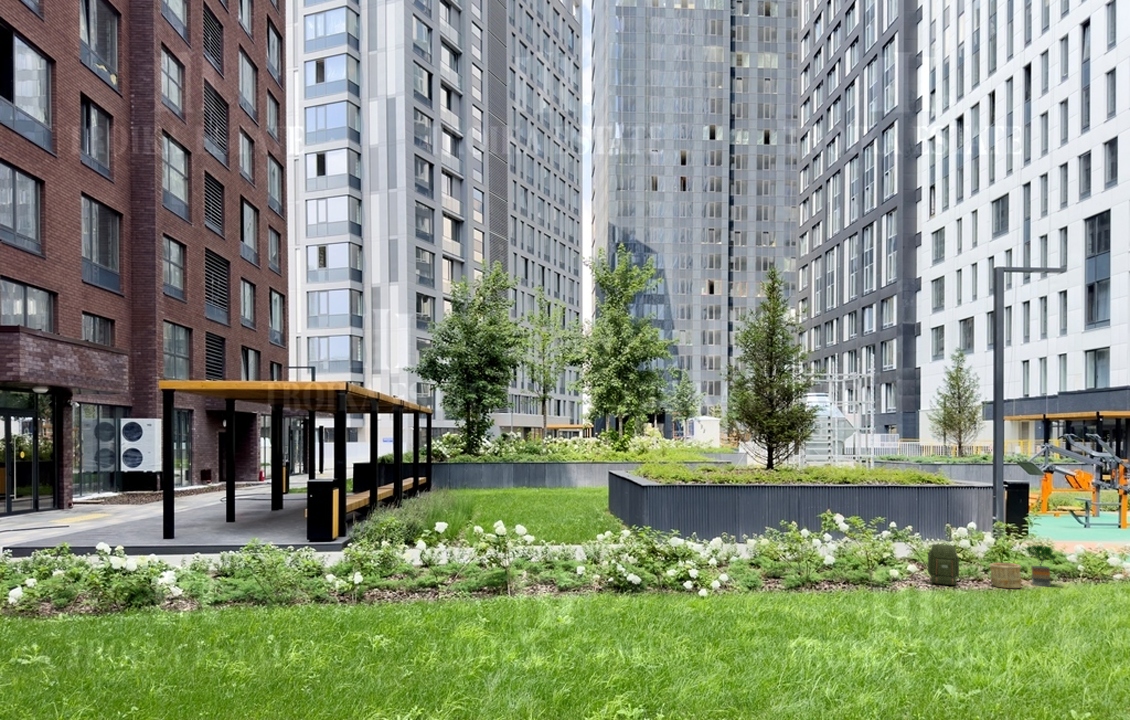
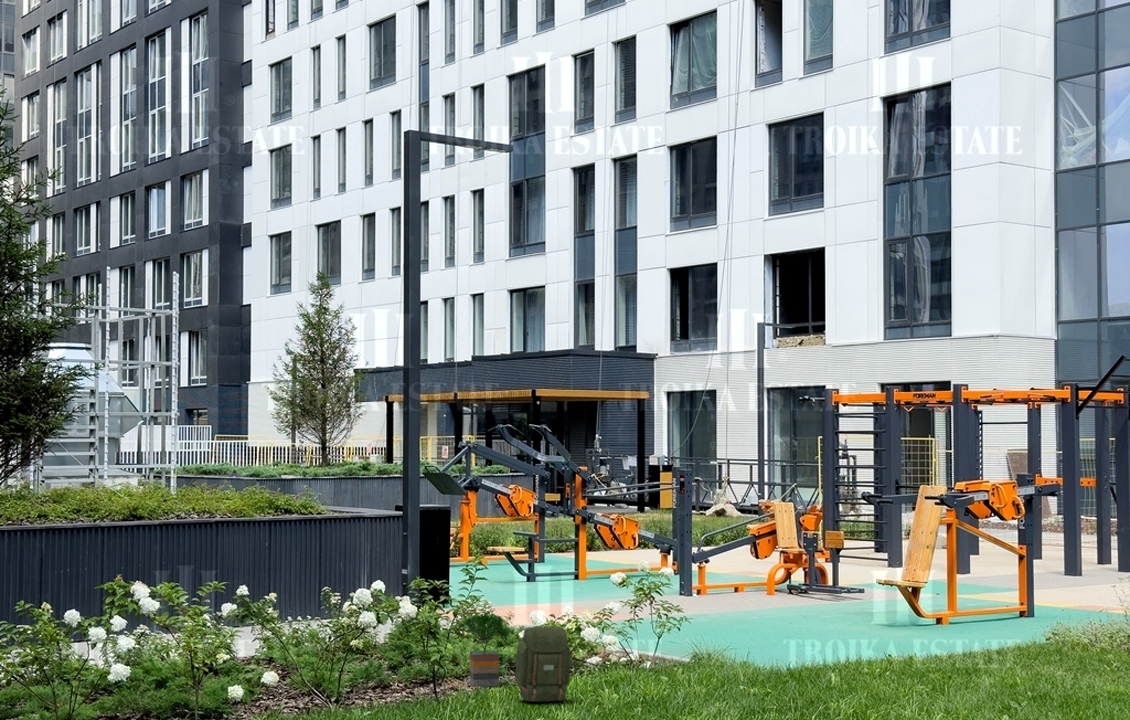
backpack: present [928,544,959,585] -> present [515,624,571,702]
wooden bucket: present [990,562,1021,588] -> none [406,651,457,698]

